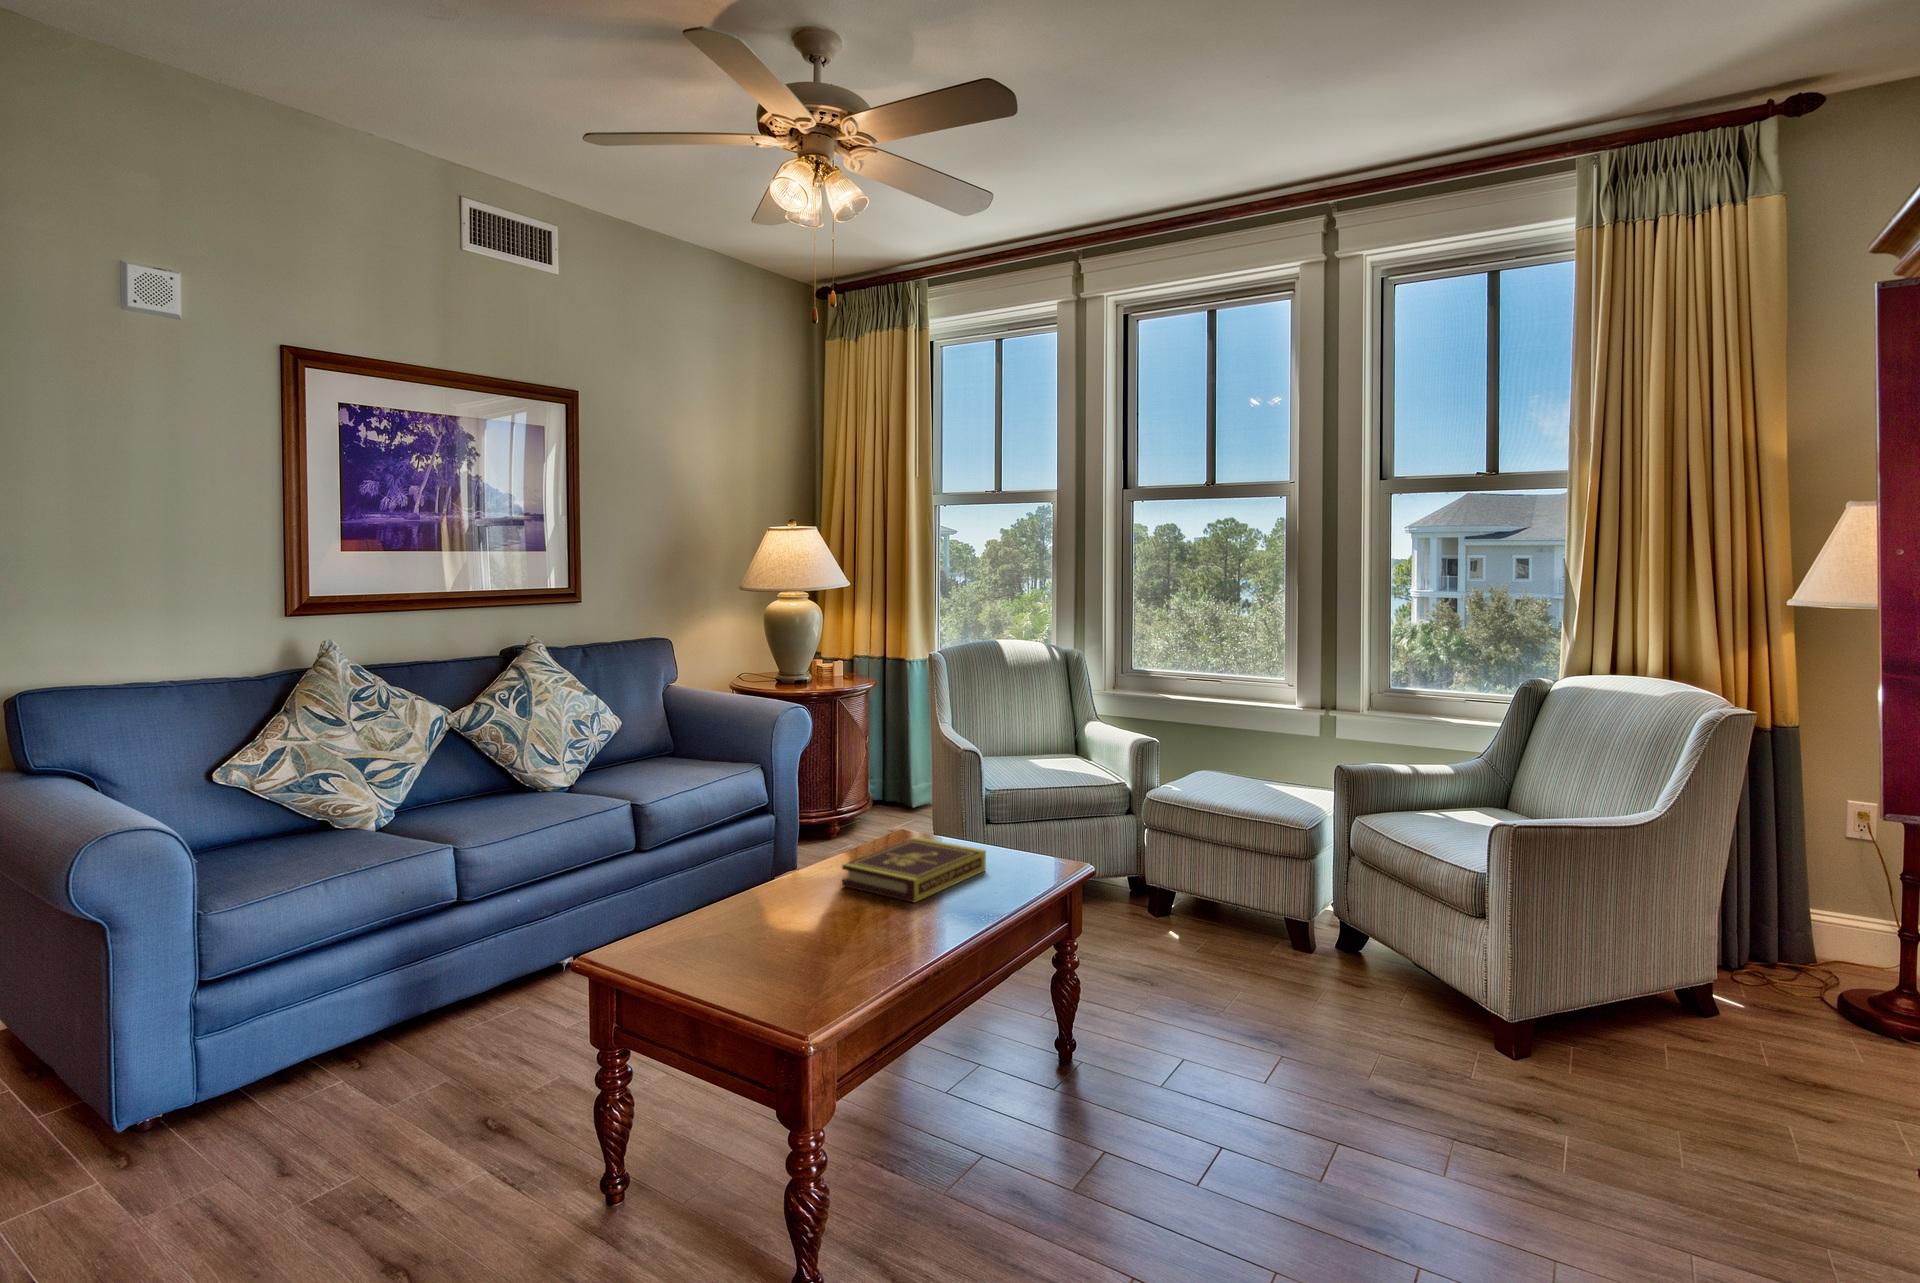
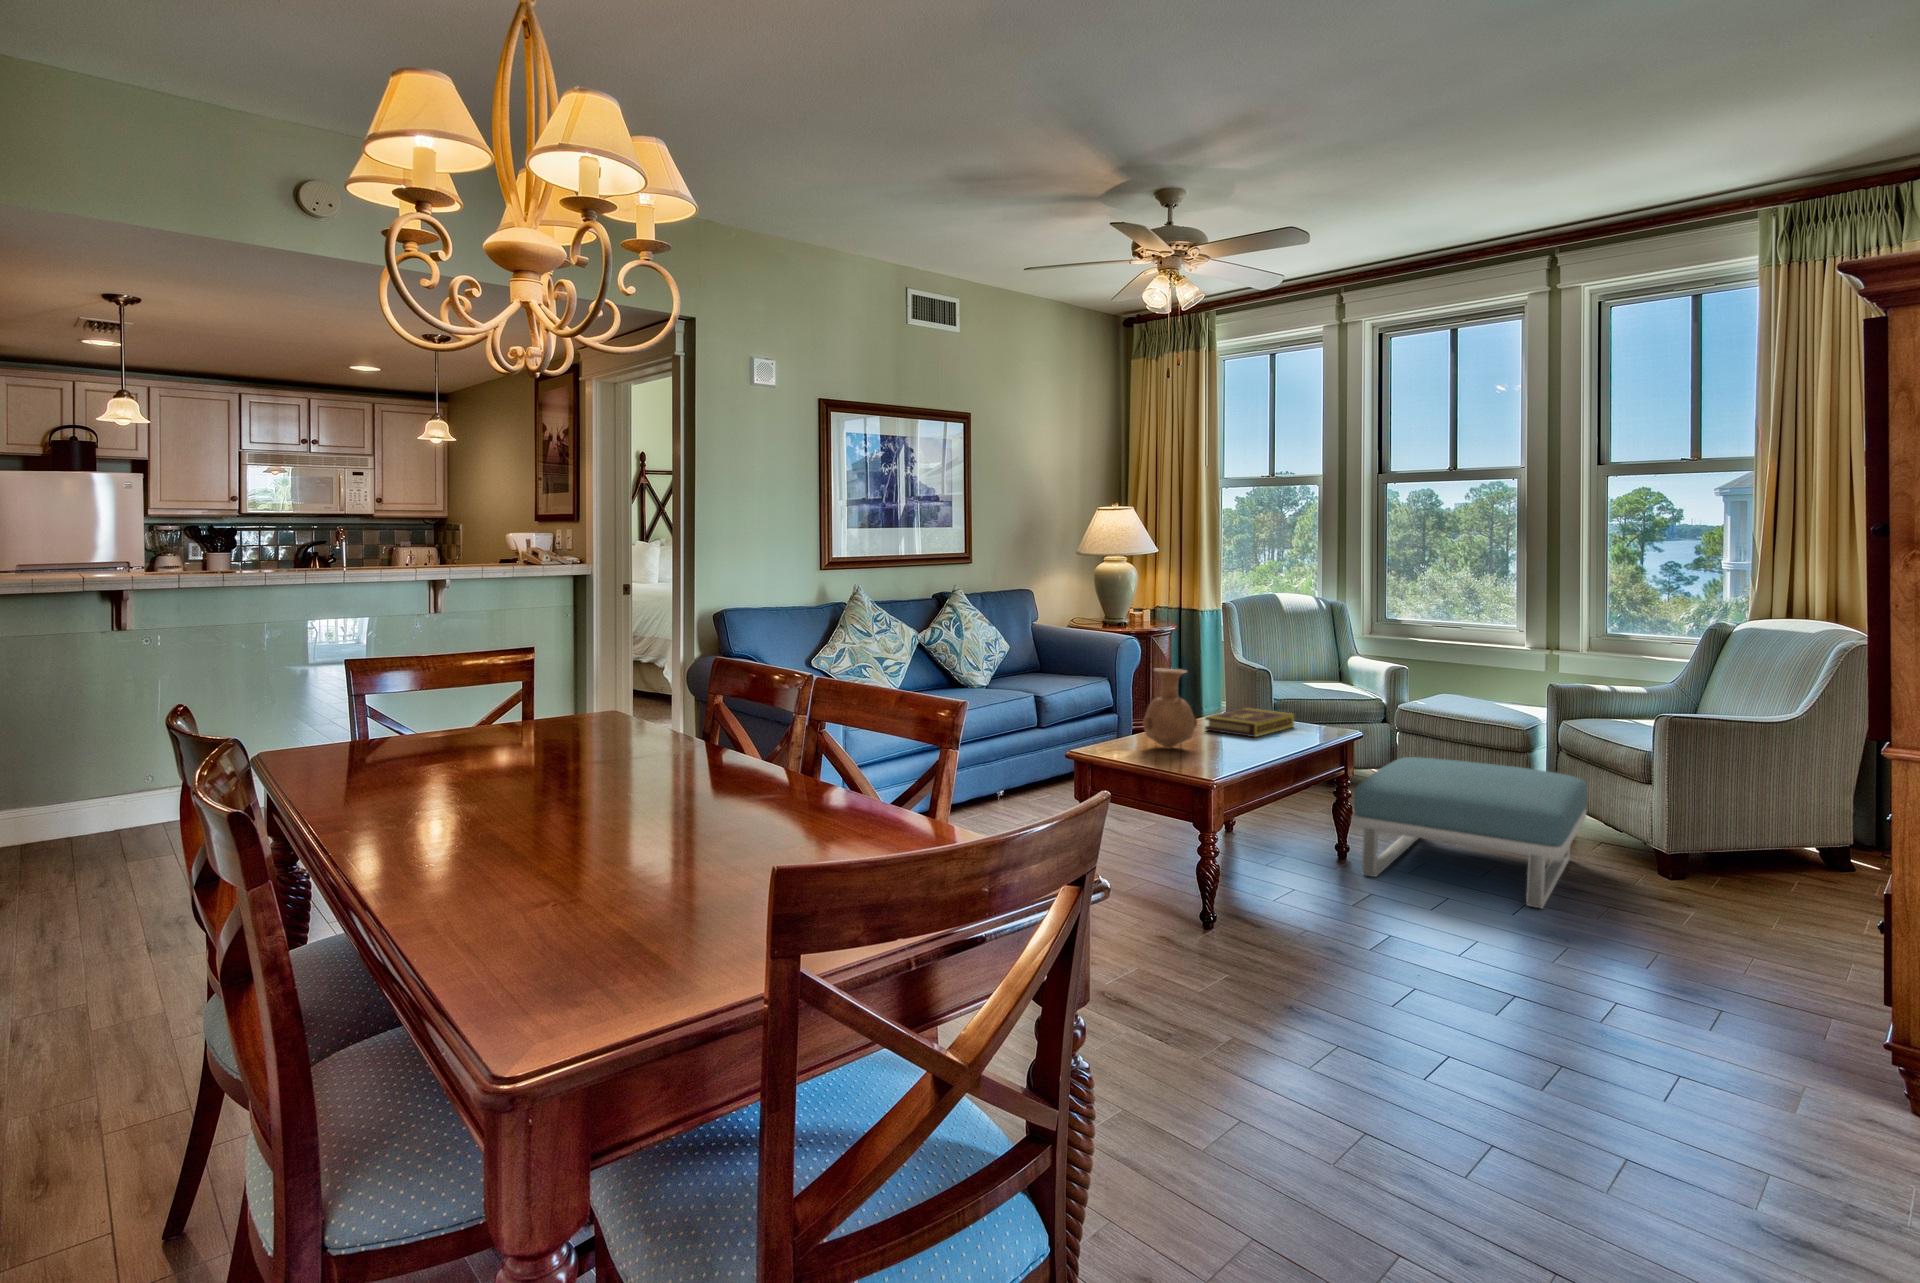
vase: none [701,802,806,946] -> present [1143,669,1197,749]
footstool: none [1062,905,1404,1206] -> present [1351,757,1587,908]

